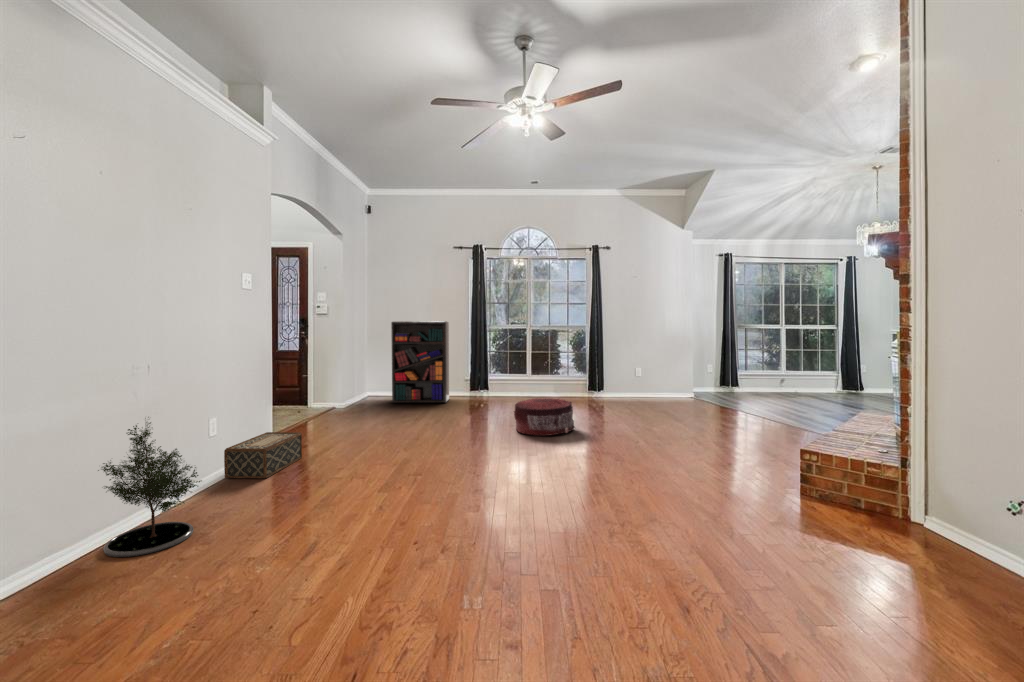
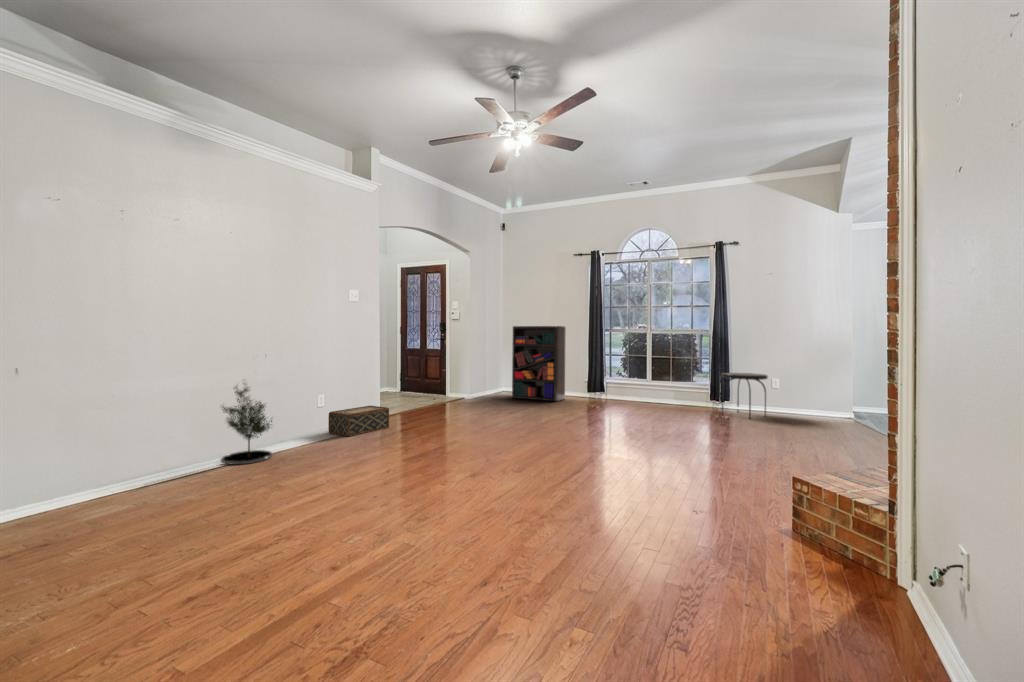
side table: none [603,364,640,404] -> present [721,373,768,419]
pouf: present [514,398,575,436] -> none [575,400,636,436]

